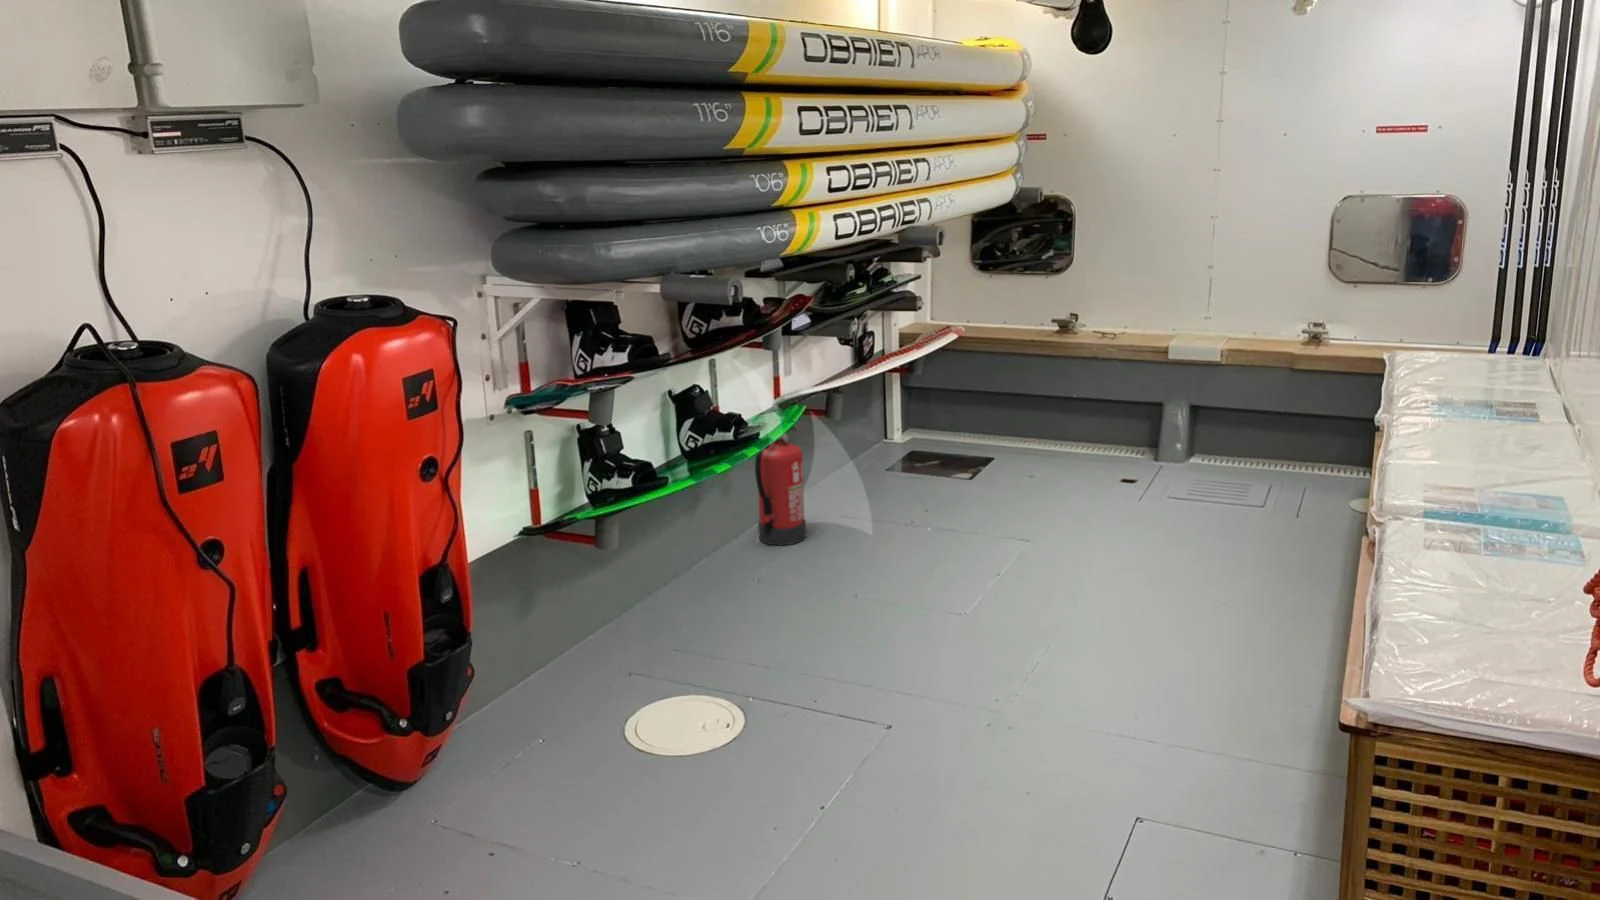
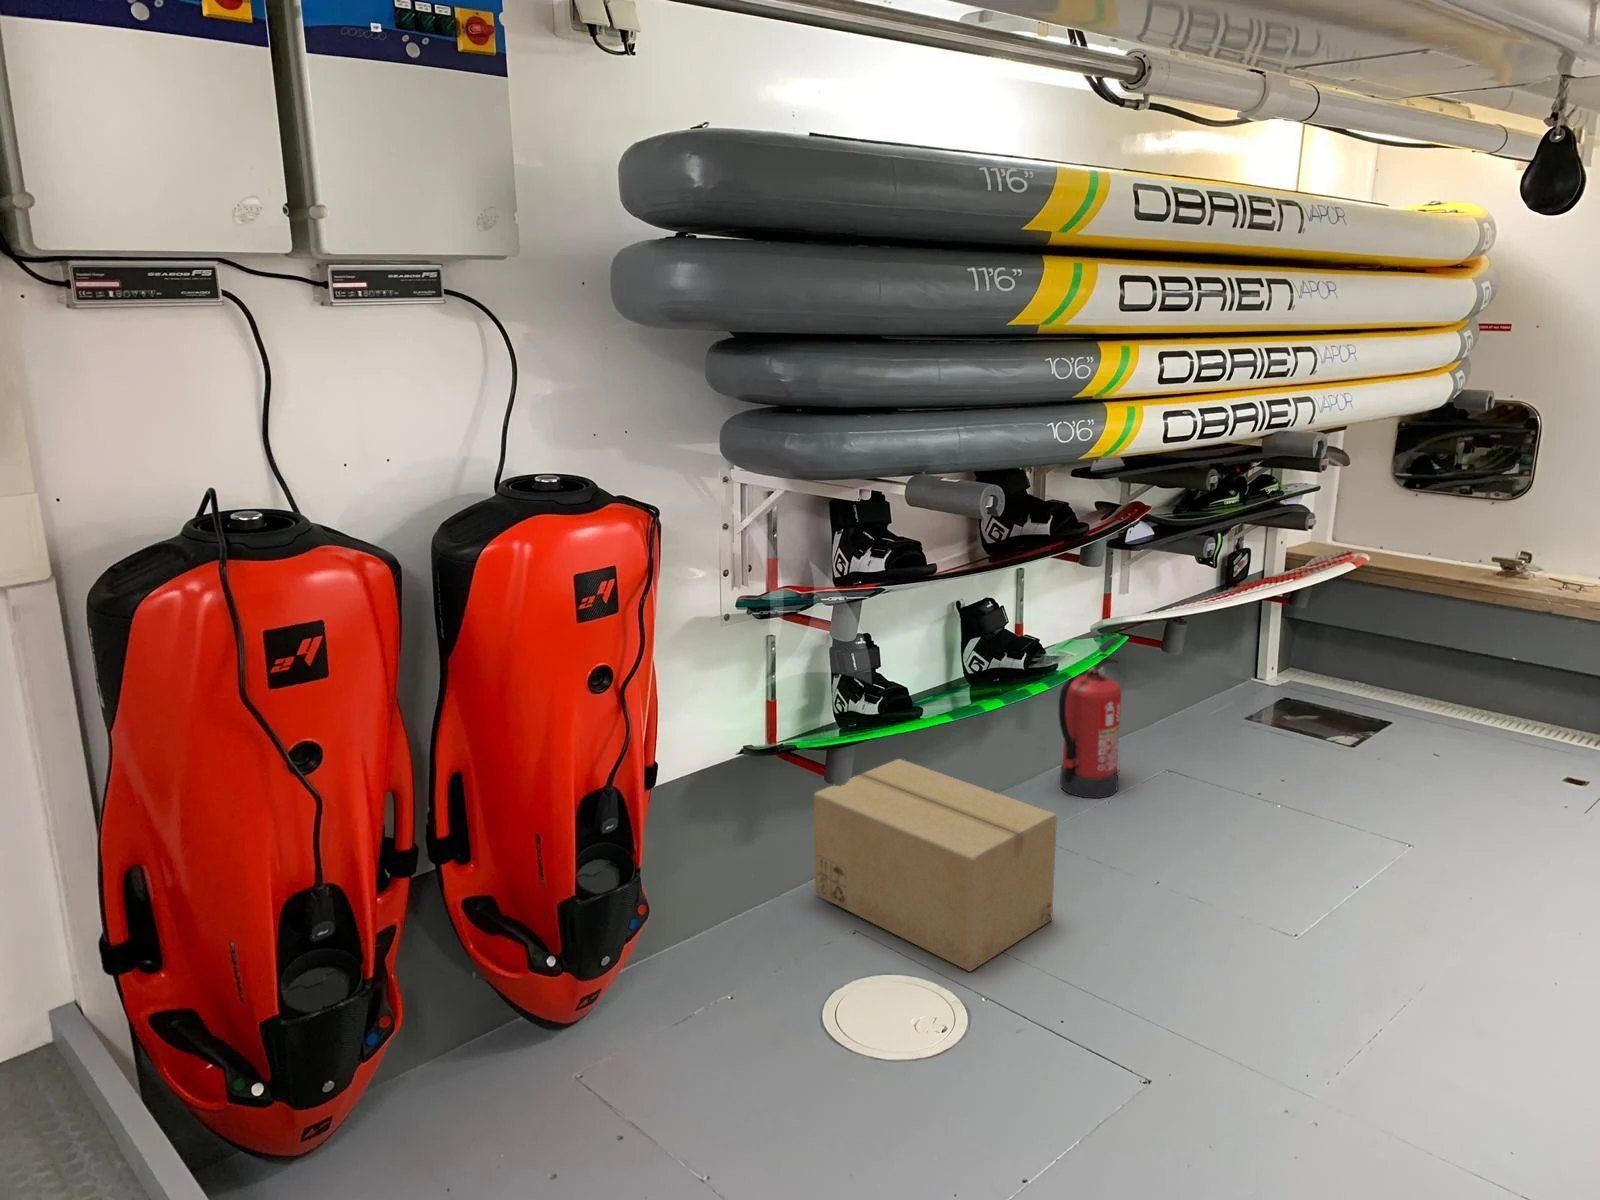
cardboard box: none [577,528,786,683] -> present [814,759,1057,971]

